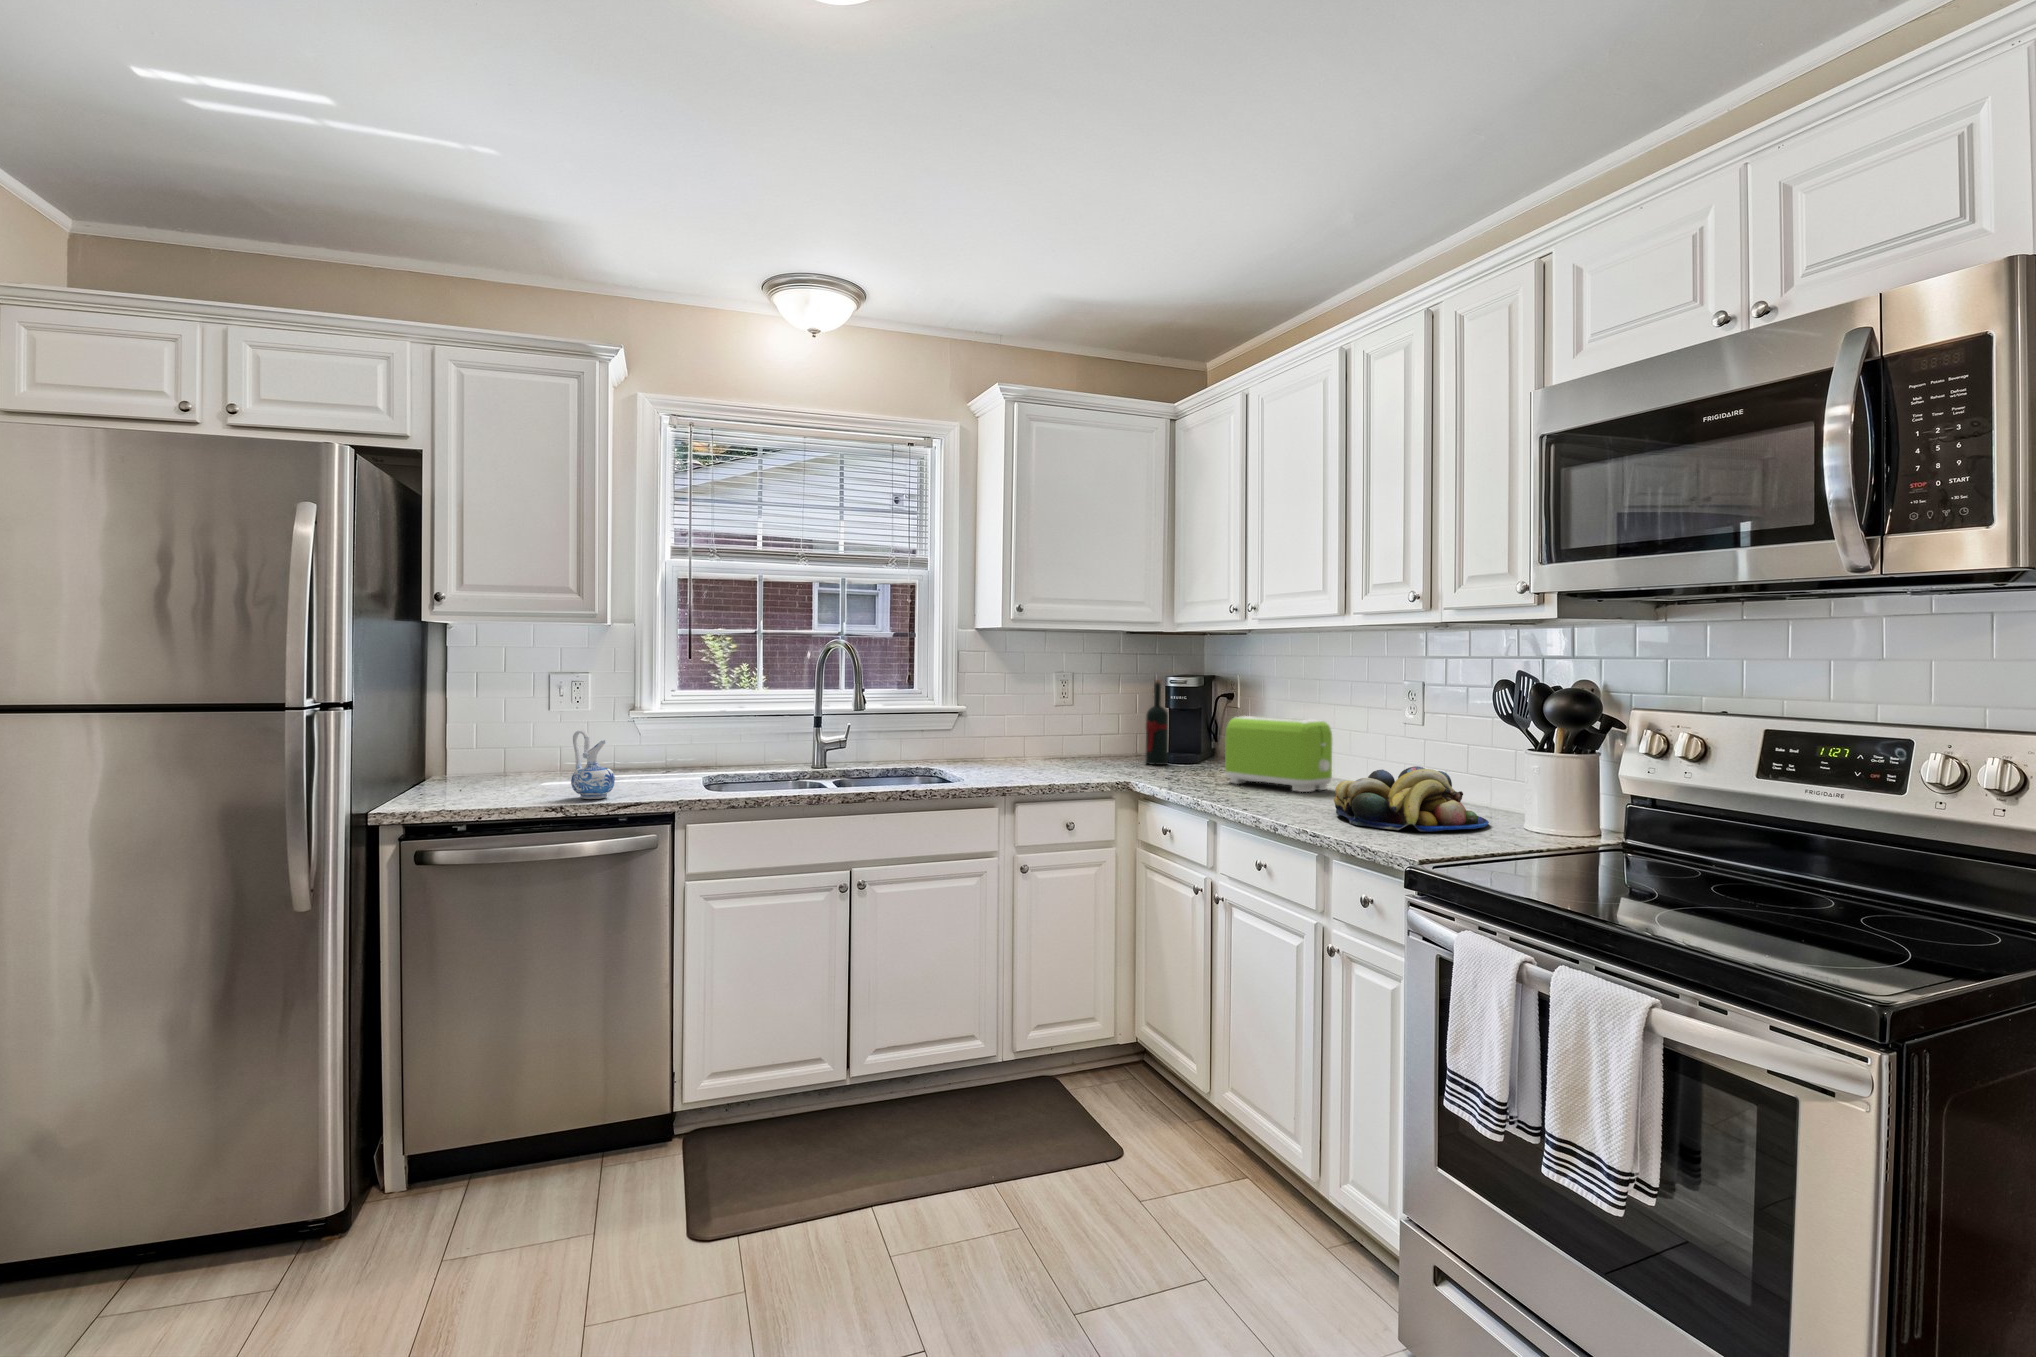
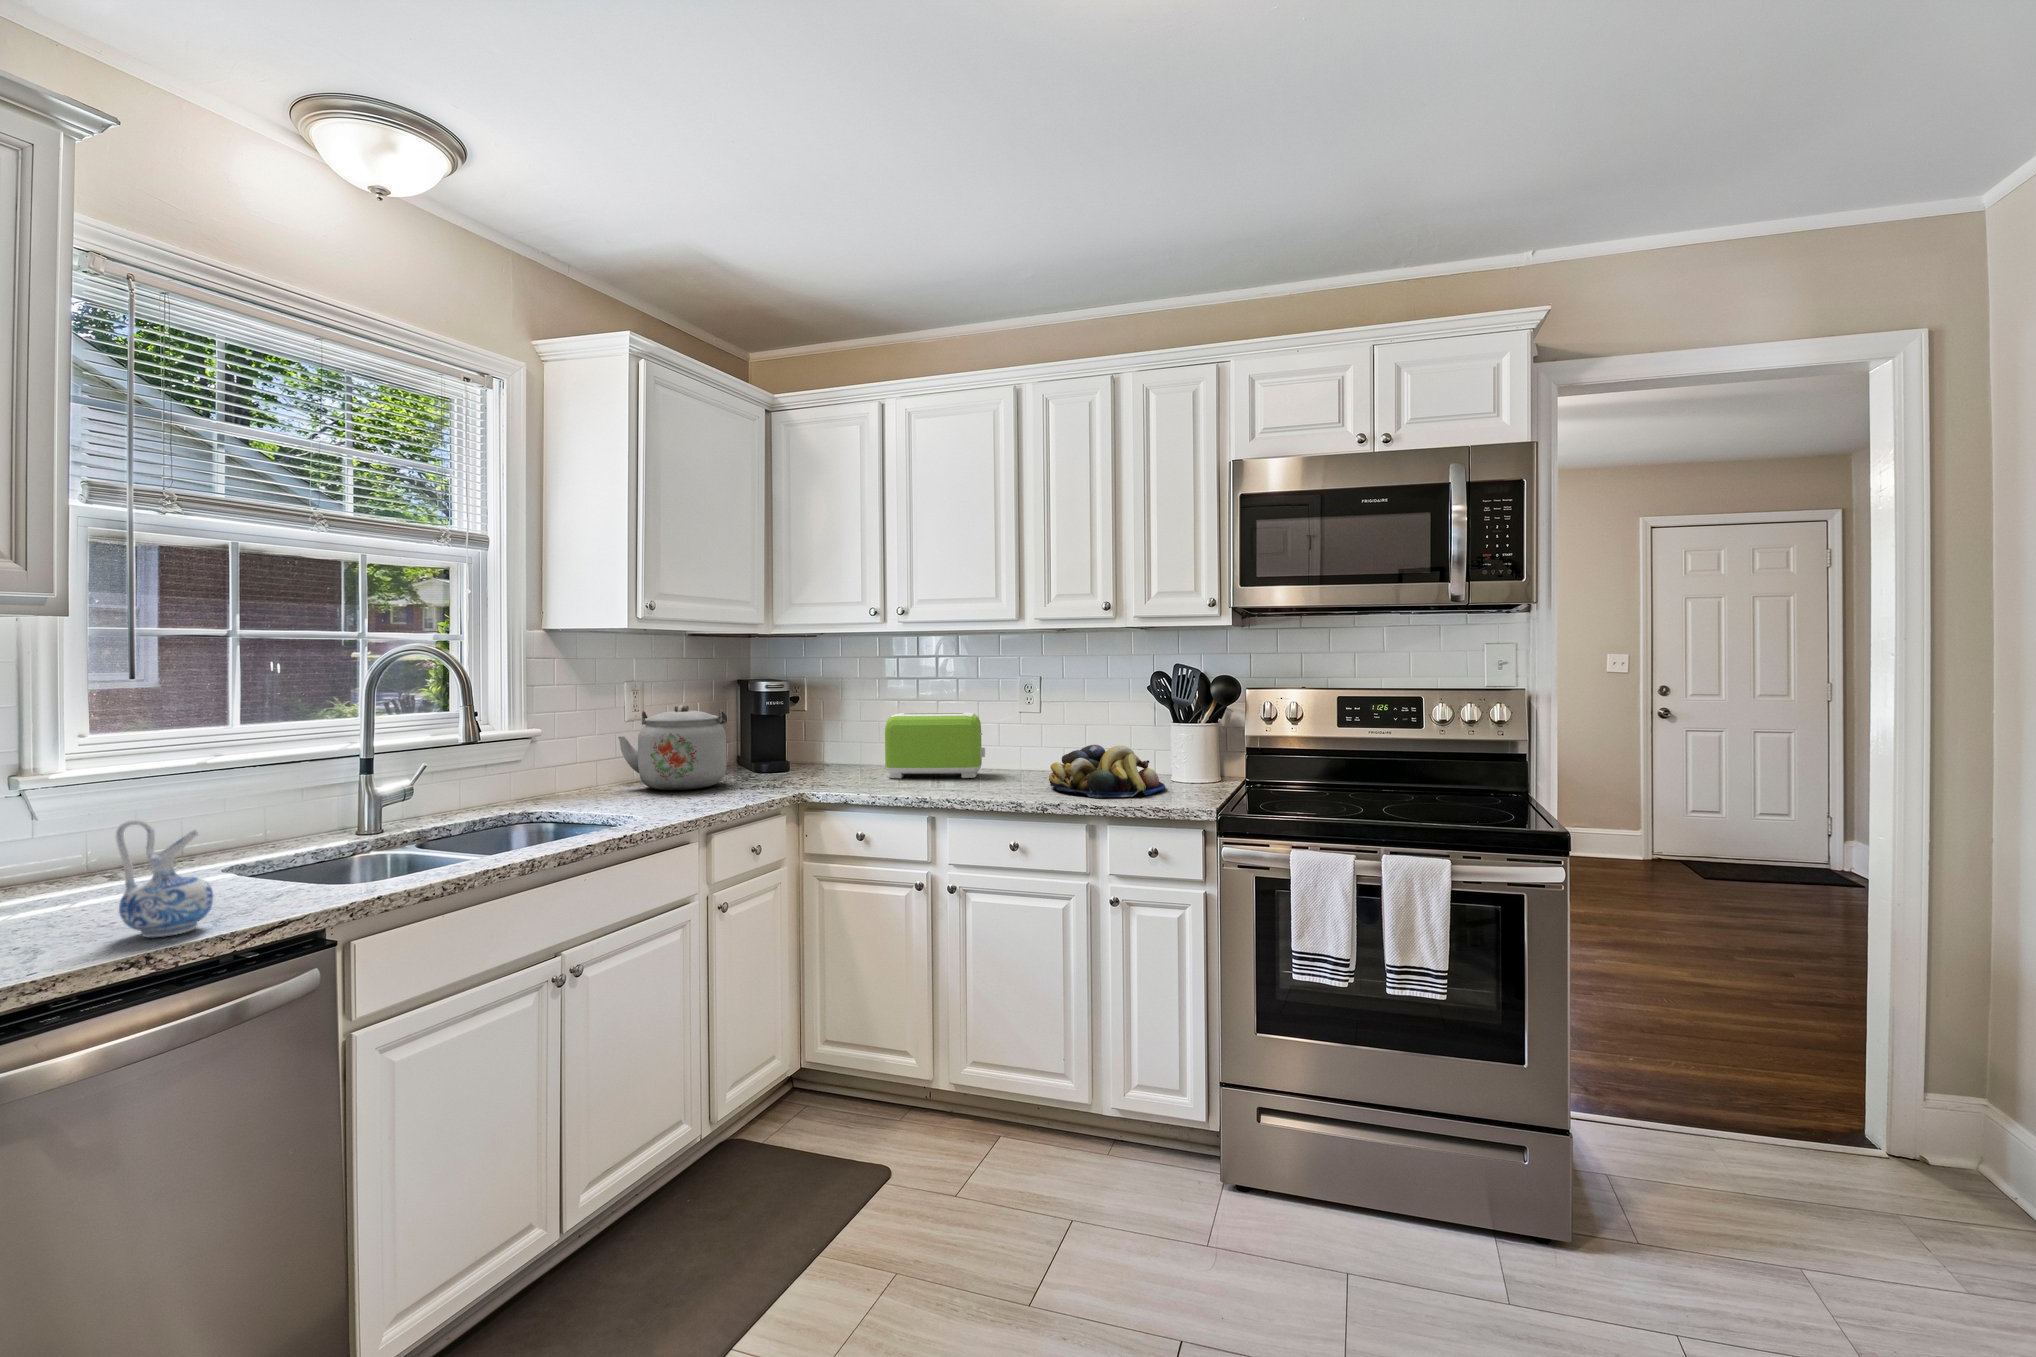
wine bottle: present [1145,680,1168,765] -> none [754,683,778,771]
kettle: none [1006,695,1100,770] -> present [618,705,727,790]

